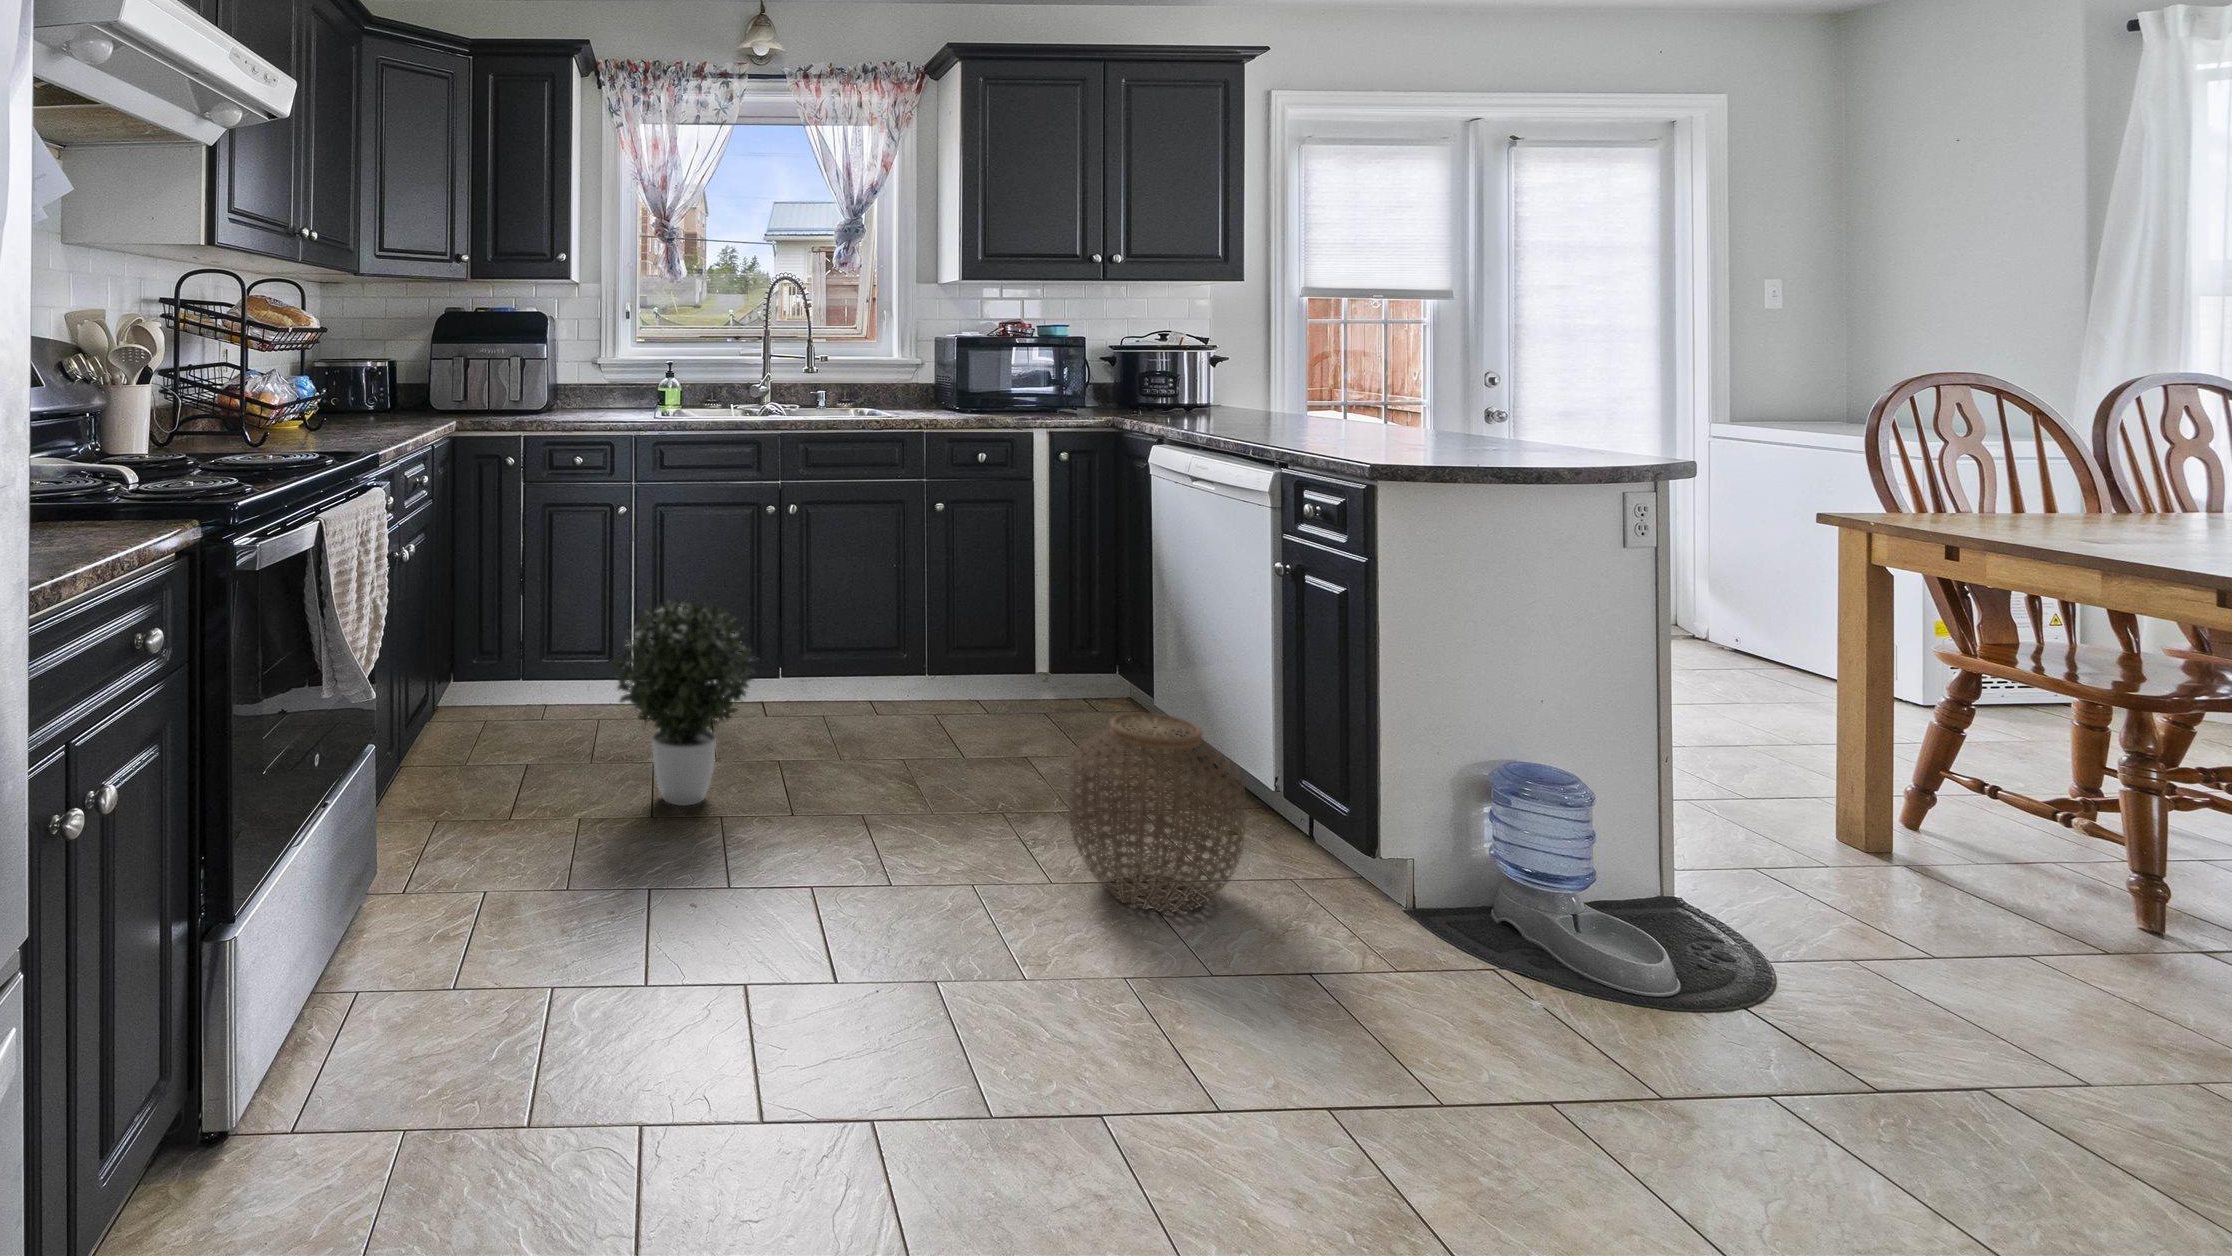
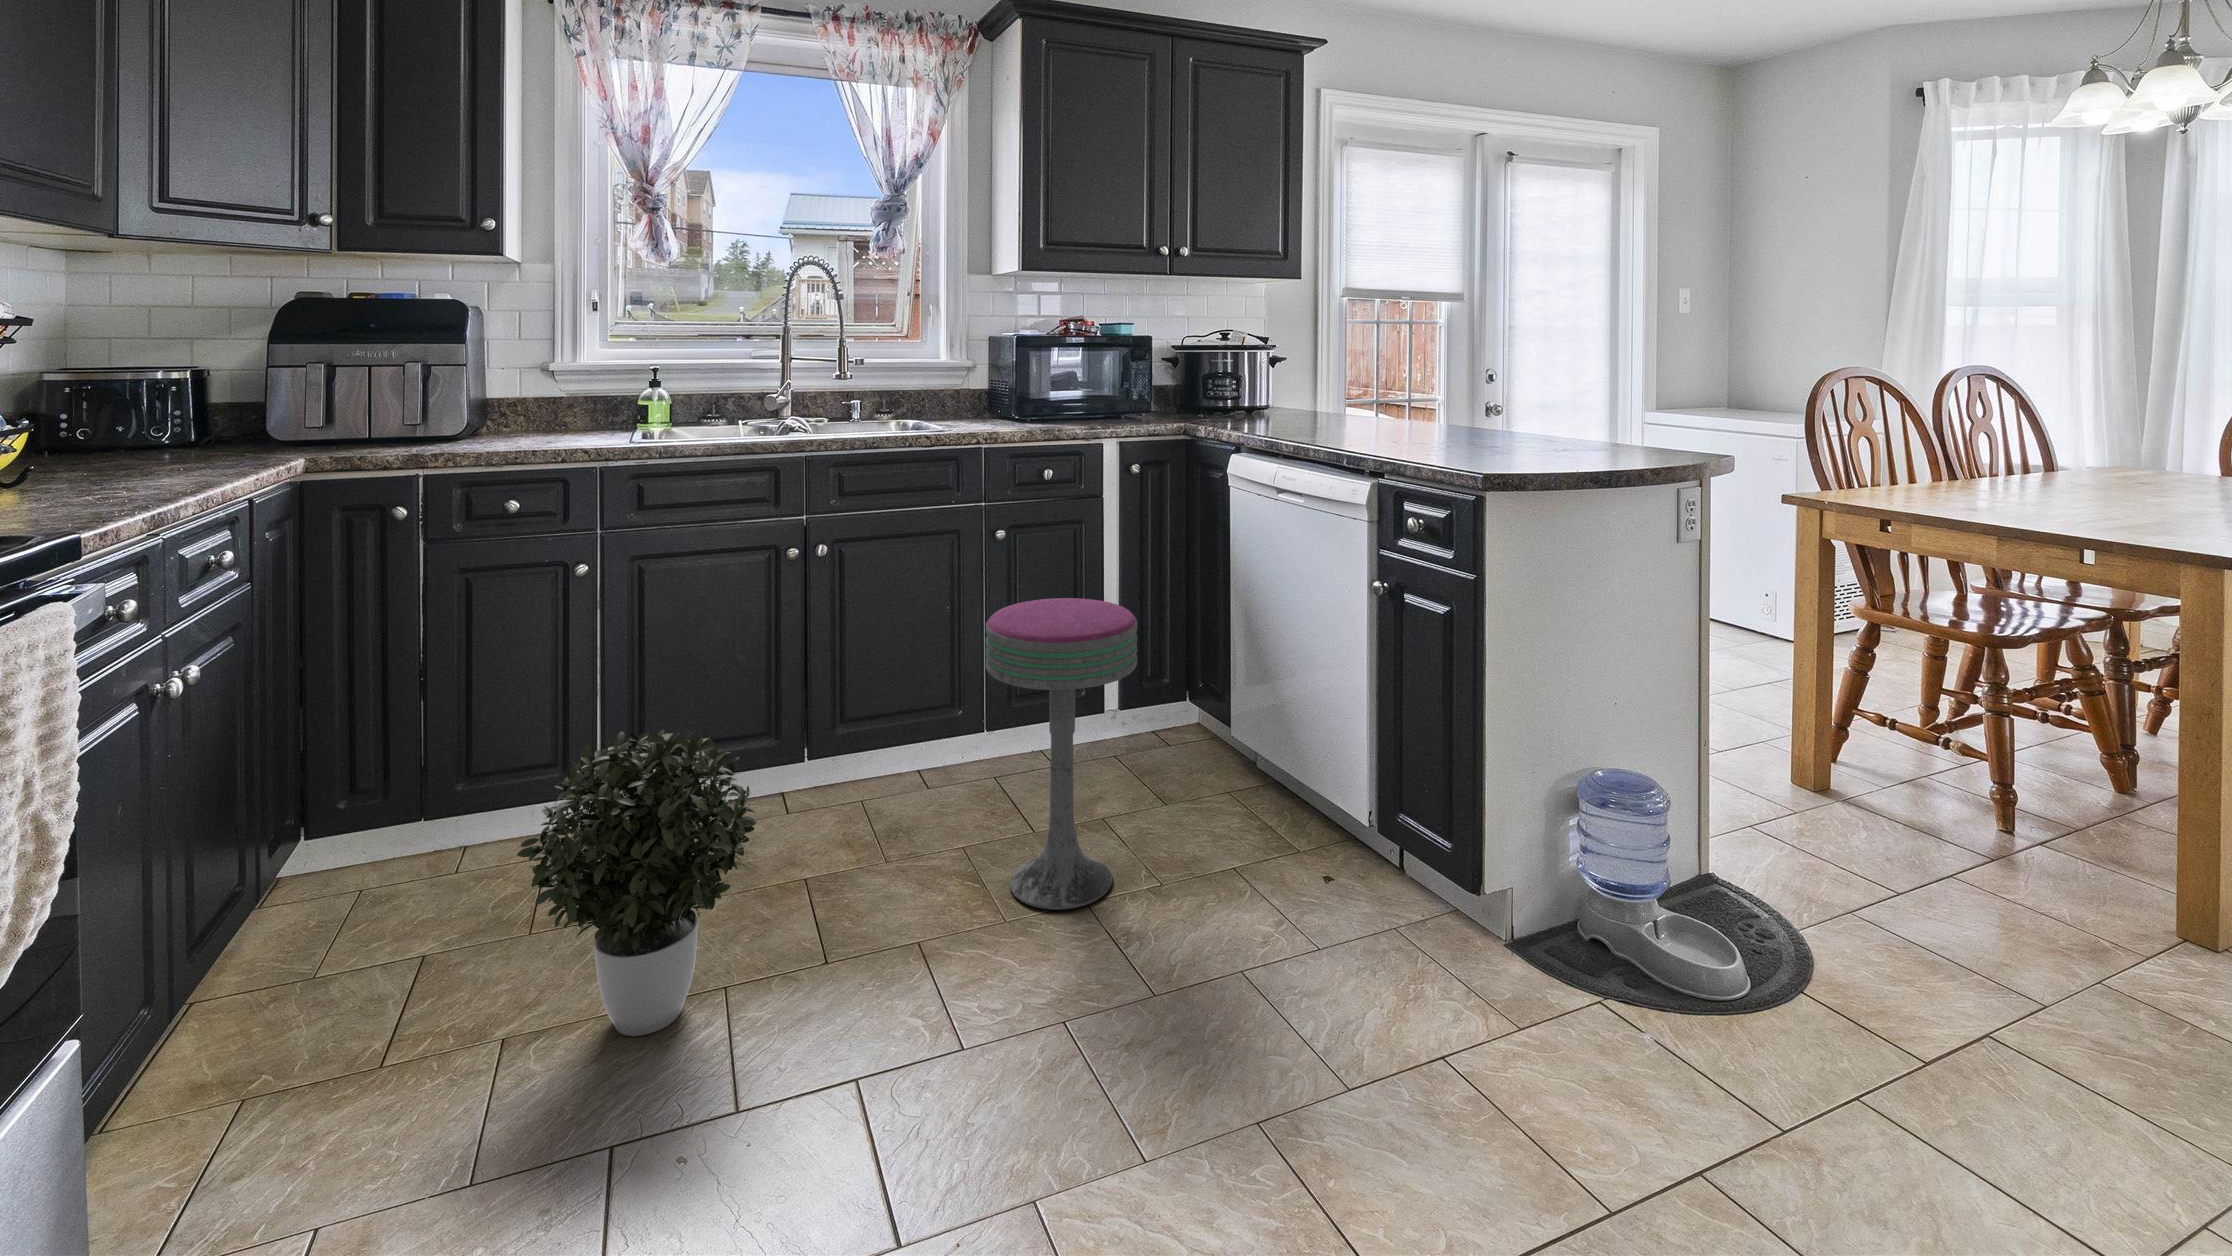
bar stool: none [922,545,1048,789] -> present [986,598,1137,910]
woven basket: present [1069,713,1245,912] -> none [1187,838,1399,1112]

